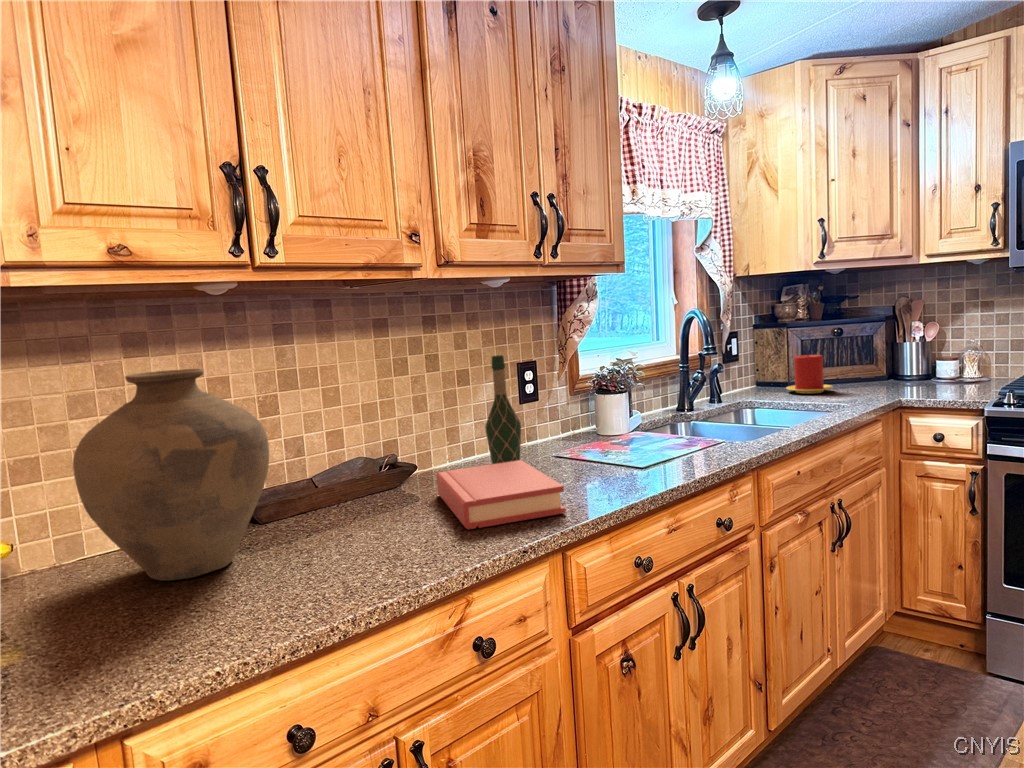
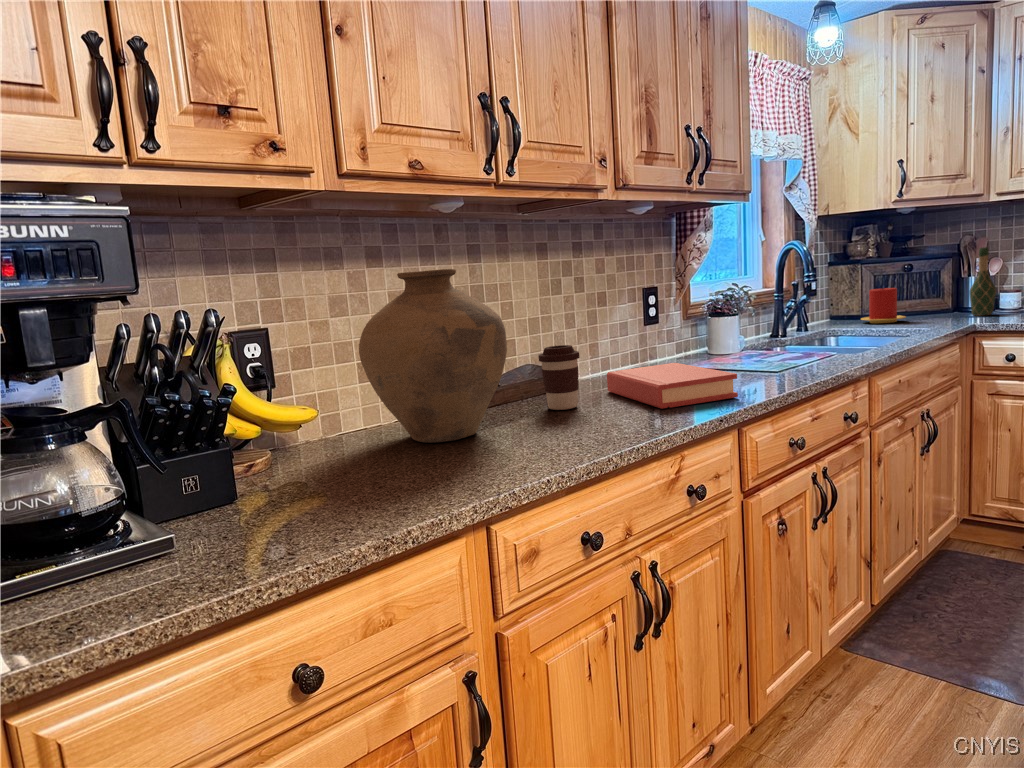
wine bottle: present [485,355,521,464] -> present [970,247,996,316]
coffee cup: none [335,447,385,526] -> present [538,345,579,410]

